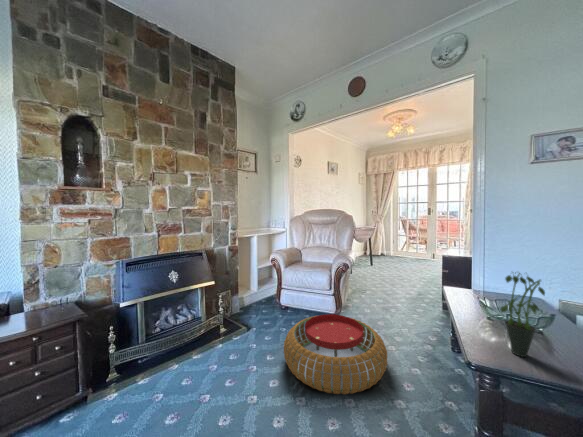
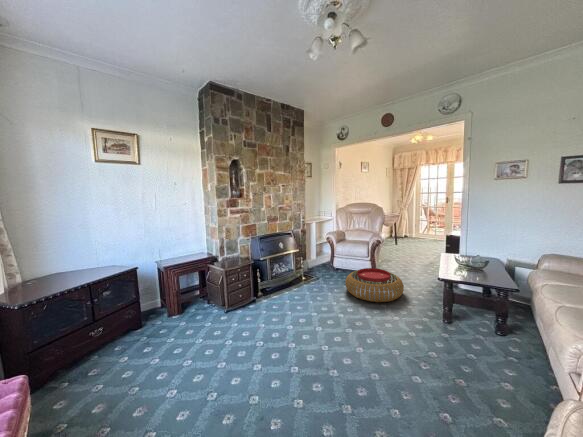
potted plant: present [501,273,545,357] -> none [453,239,474,276]

